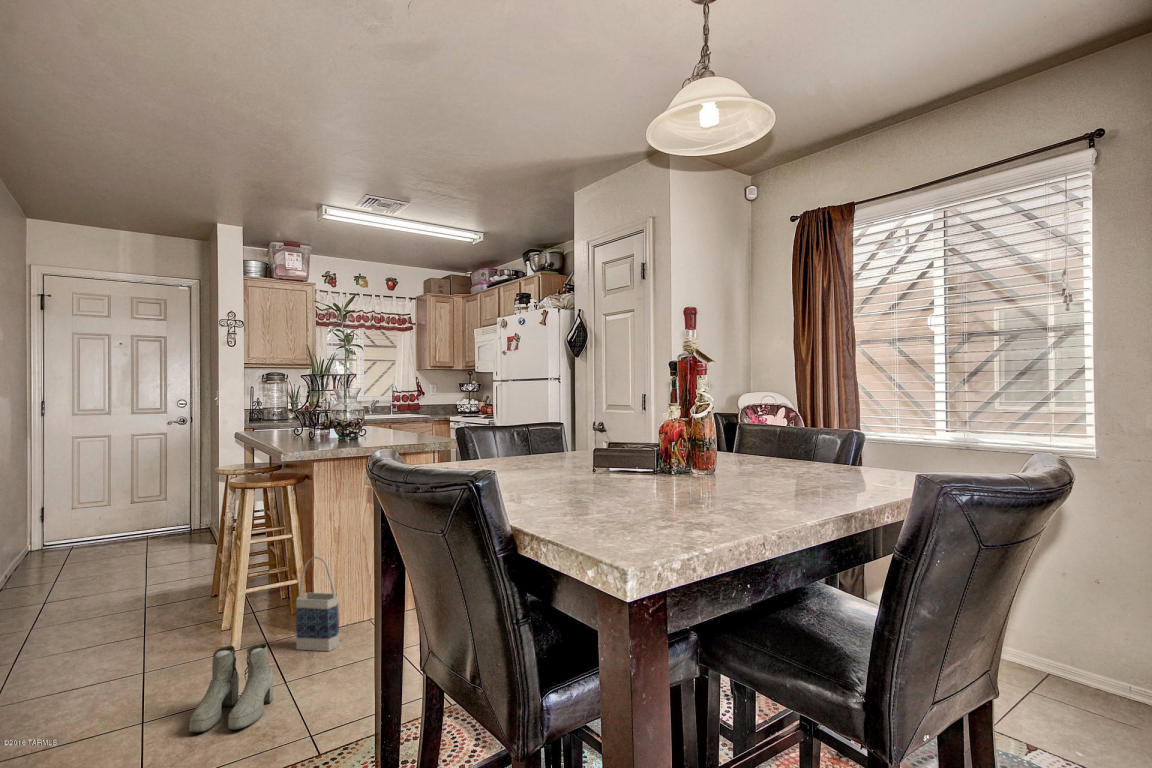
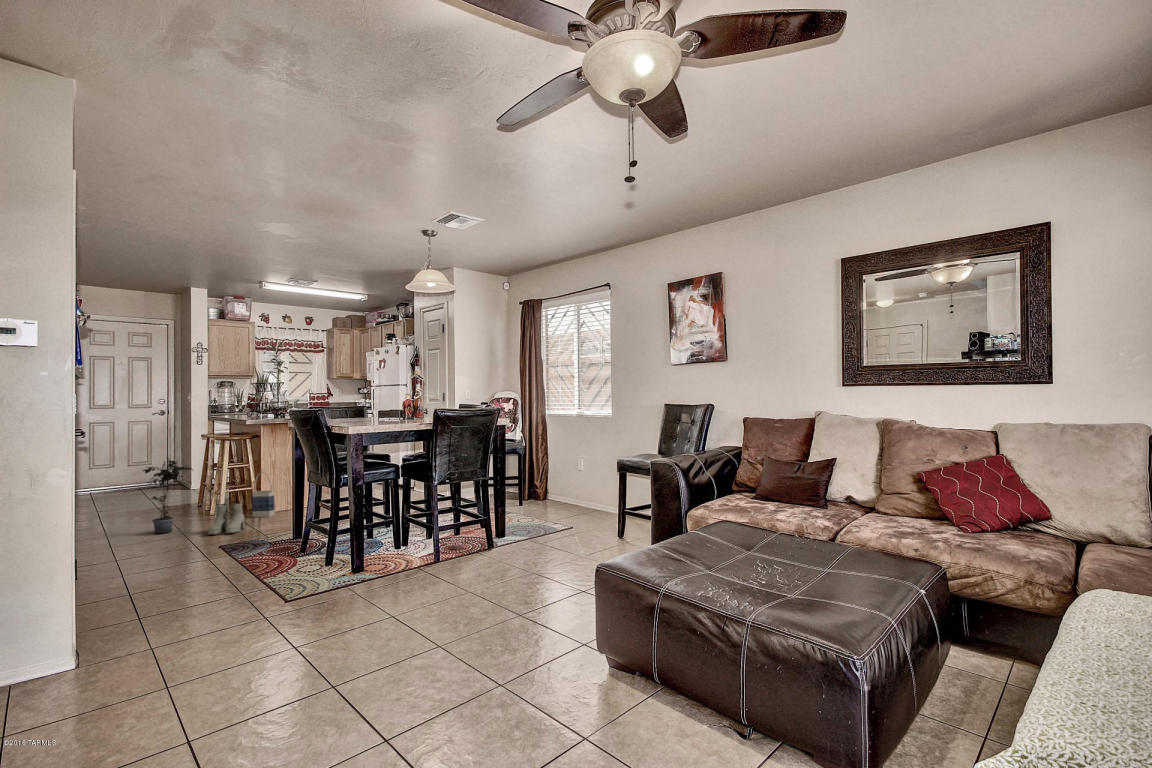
potted plant: none [64,535,170,709] -> present [143,458,193,533]

